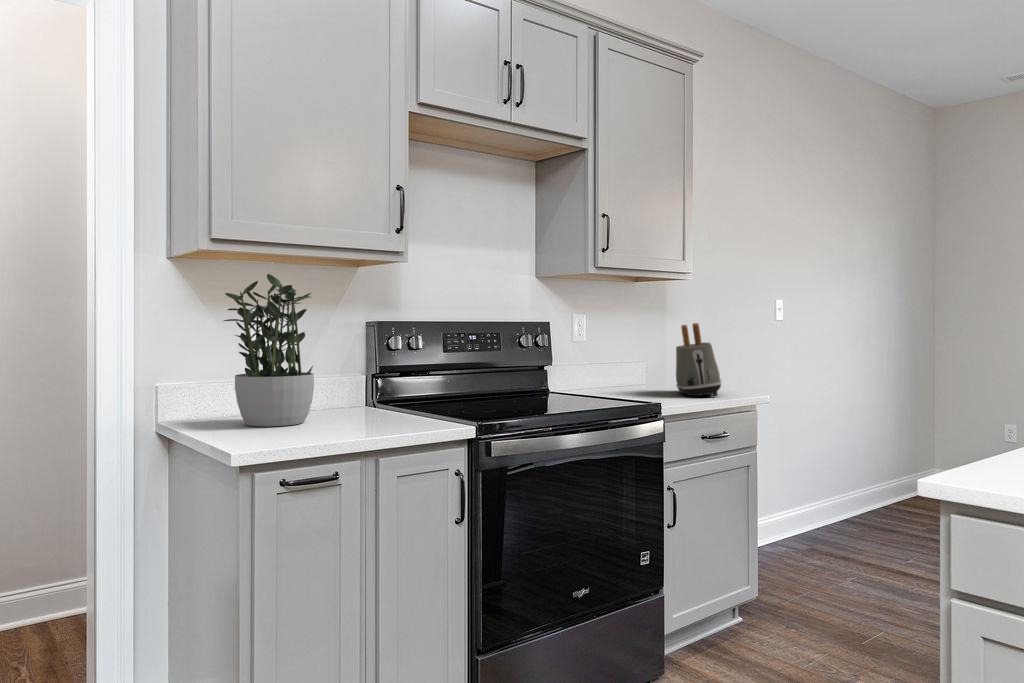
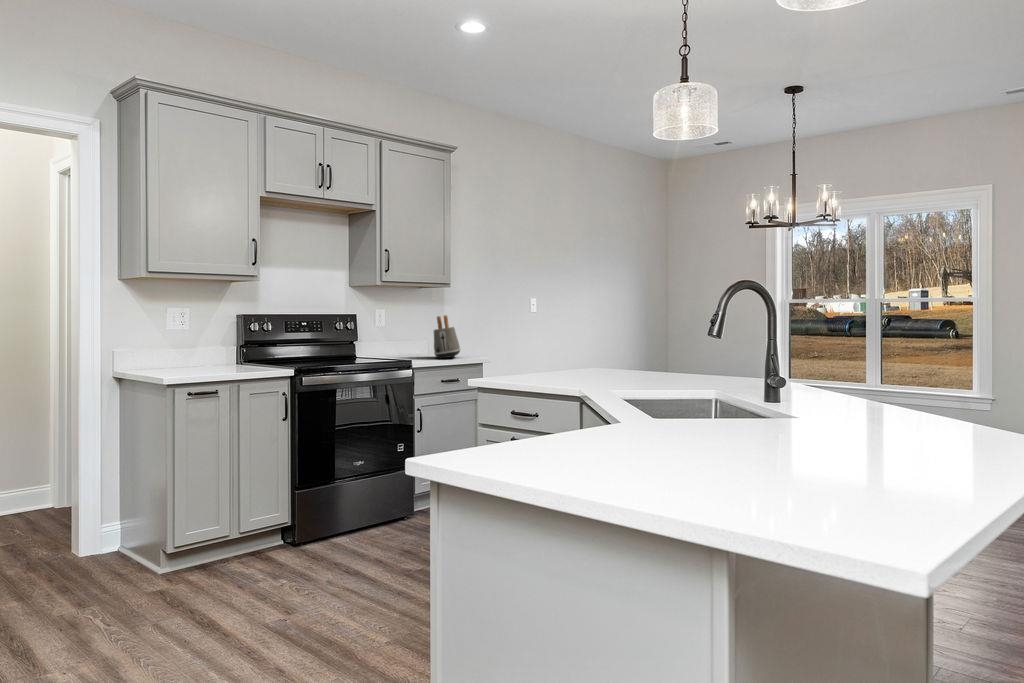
potted plant: present [224,274,314,426] -> none [153,289,205,370]

